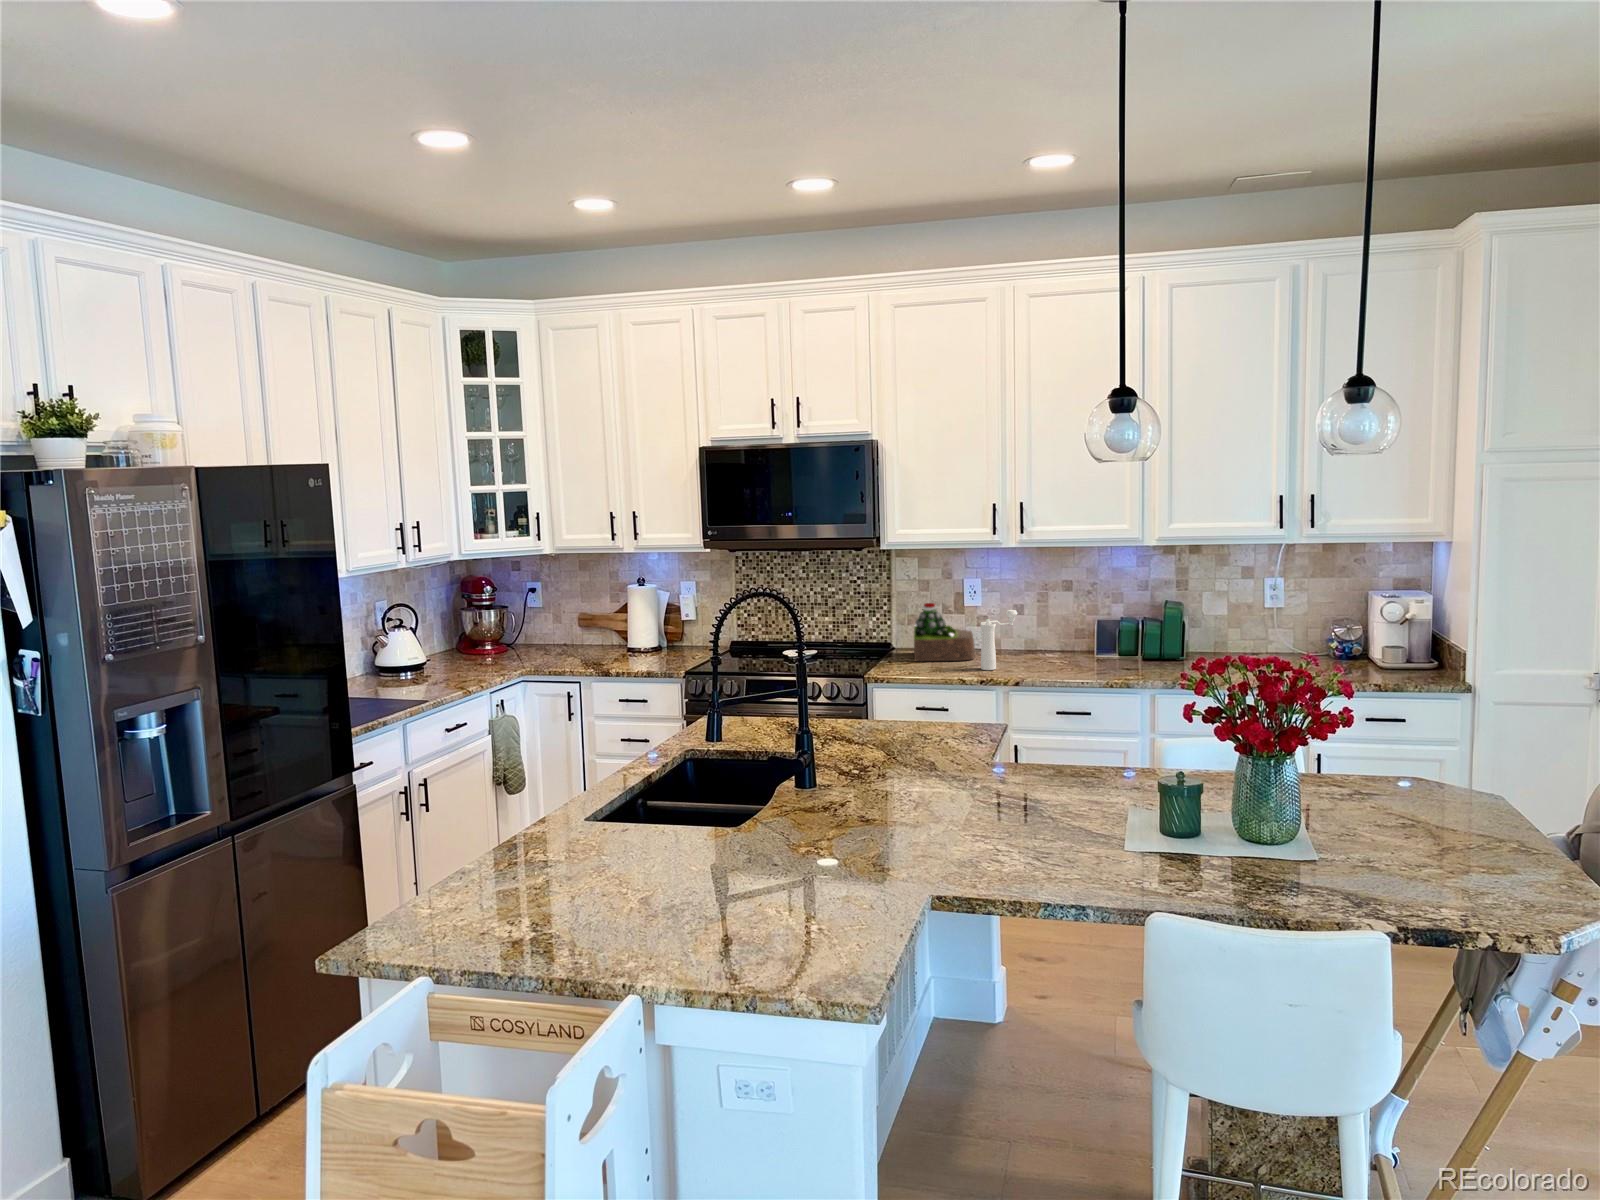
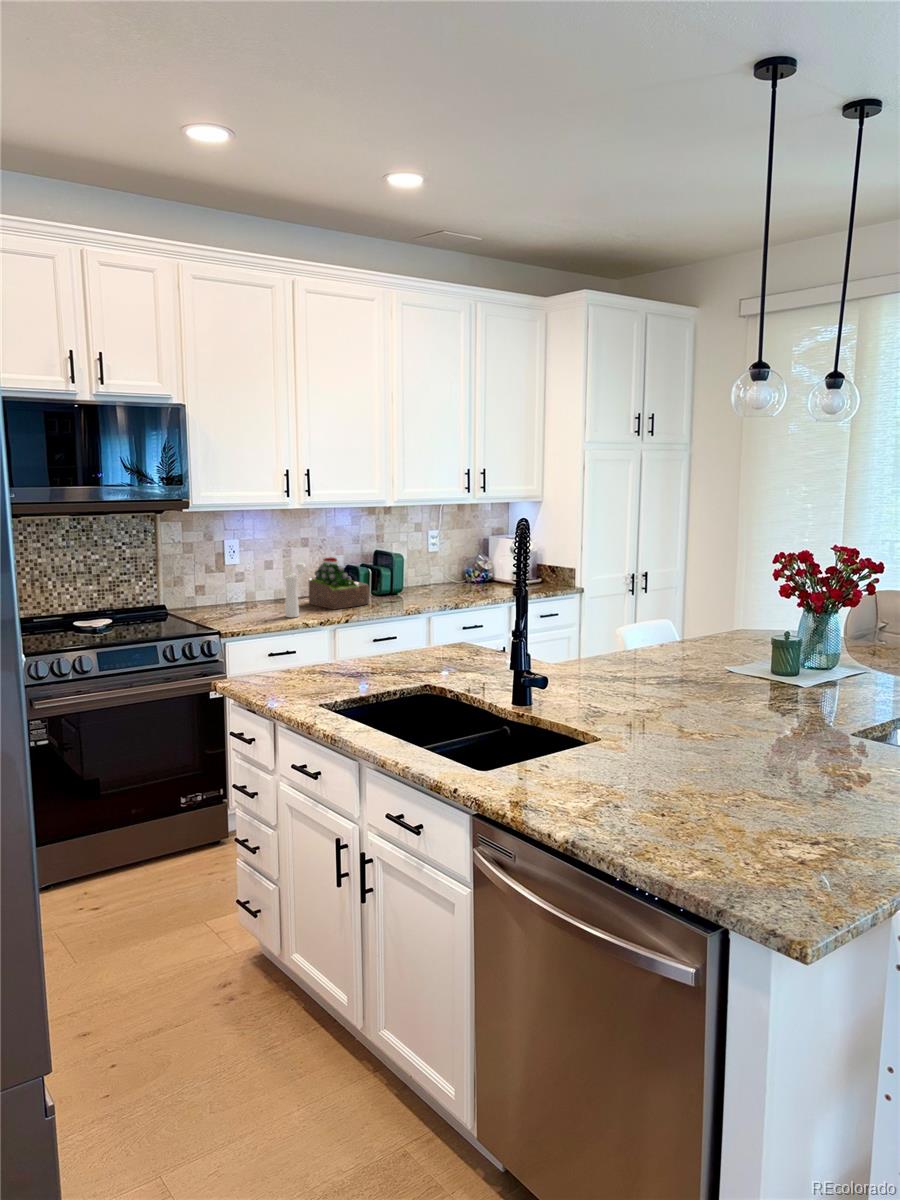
succulent plant: present [914,603,975,661] -> present [309,558,370,609]

